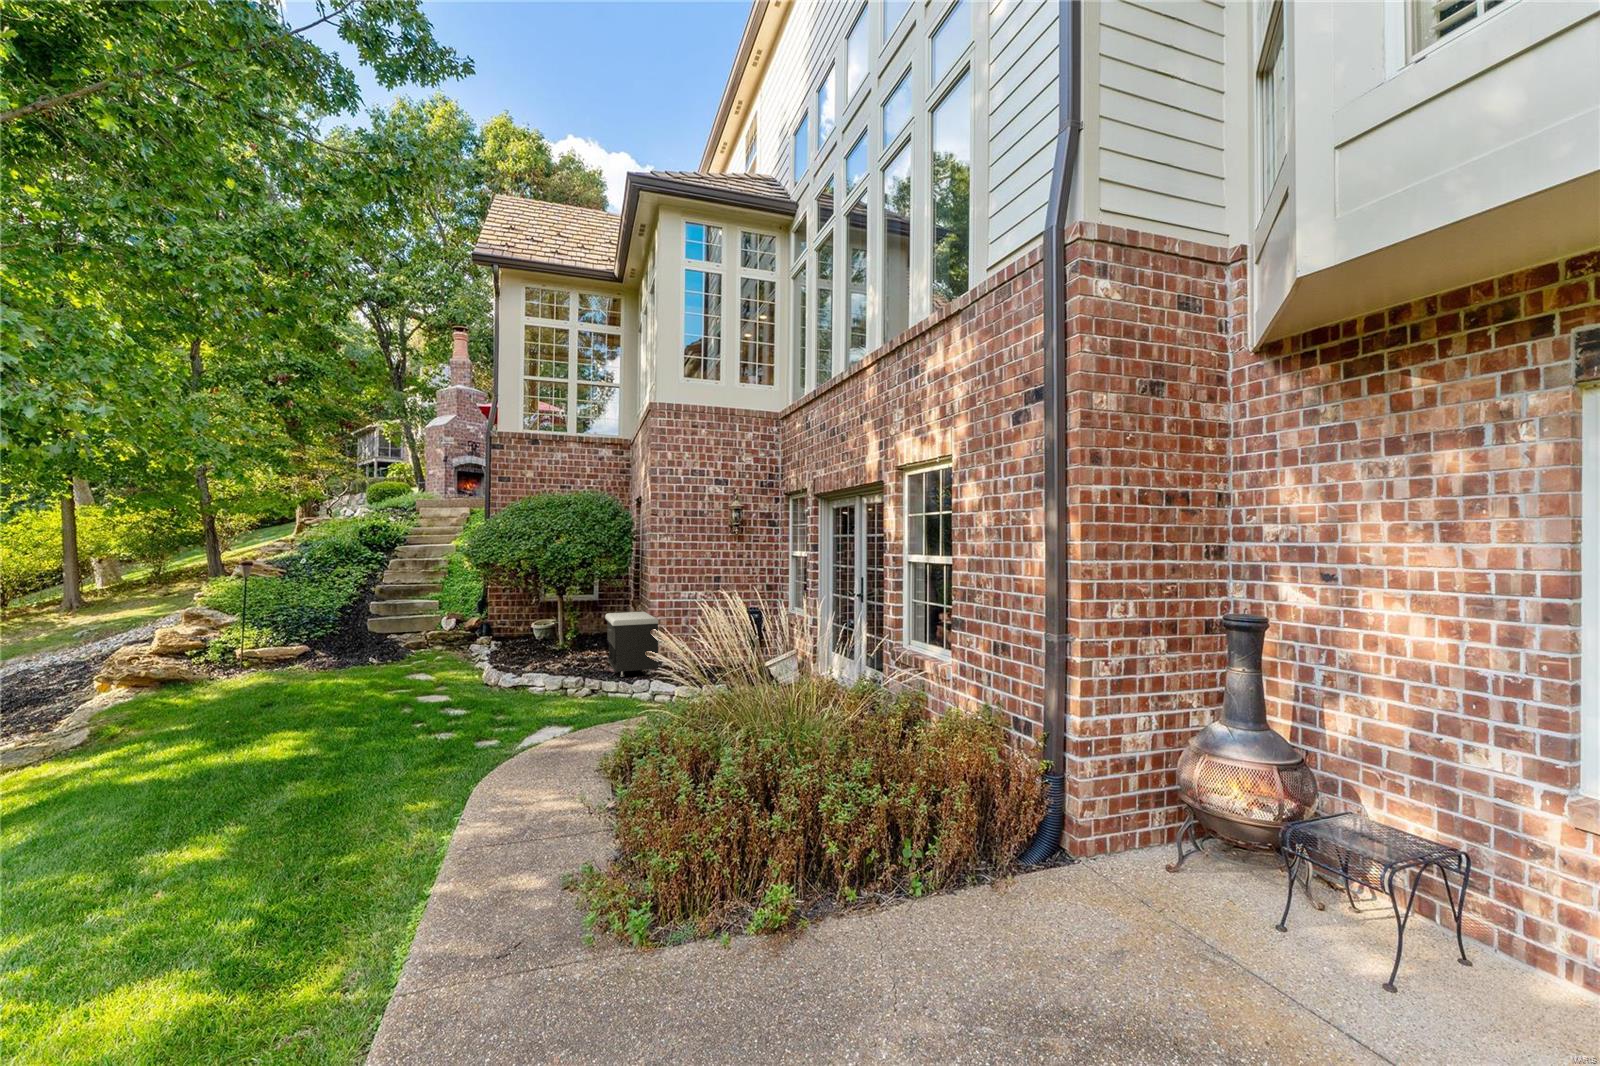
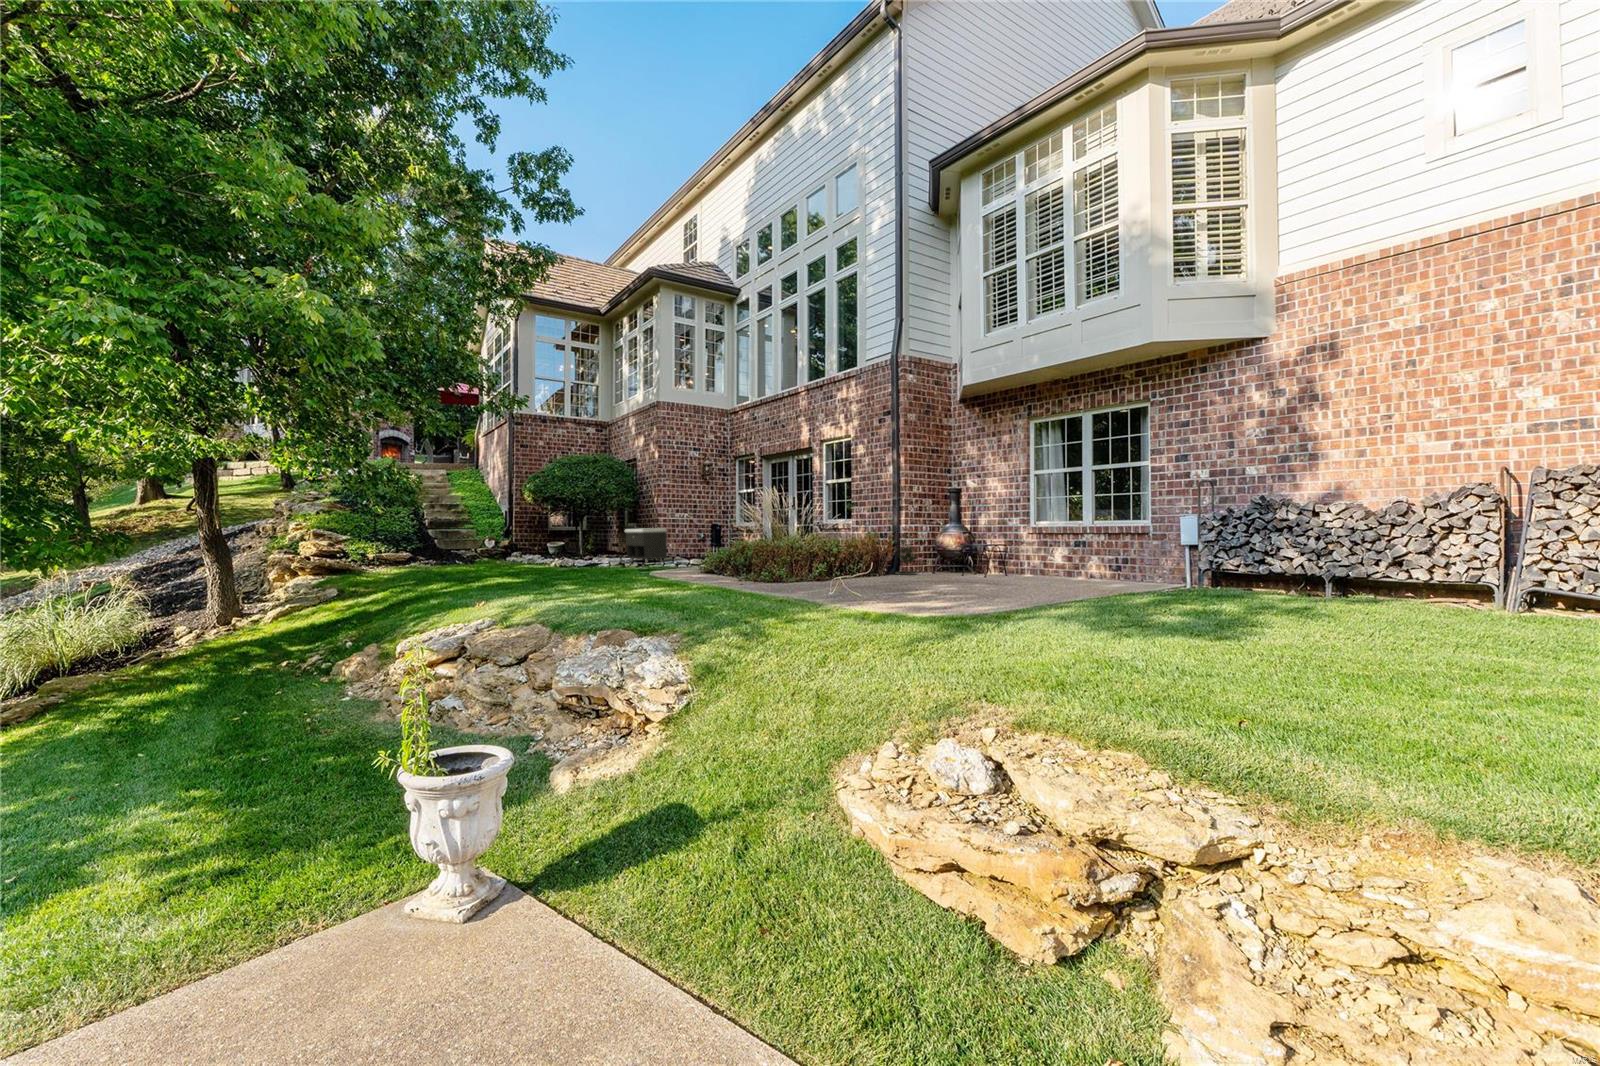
potted tree: none [1043,753,1119,891] -> present [895,539,917,575]

